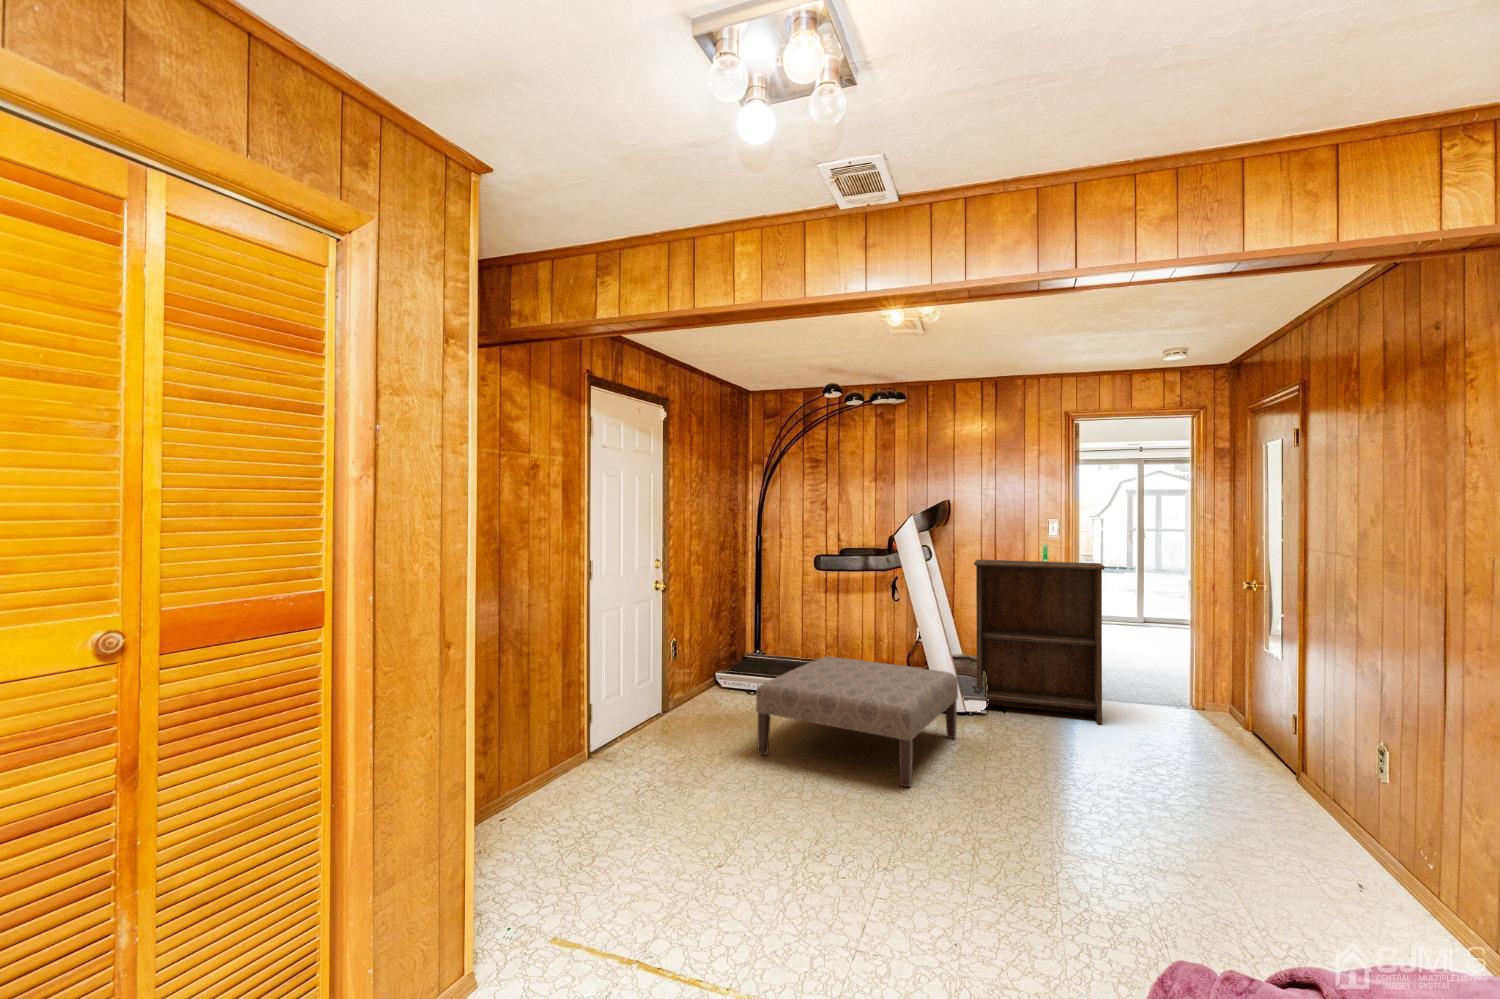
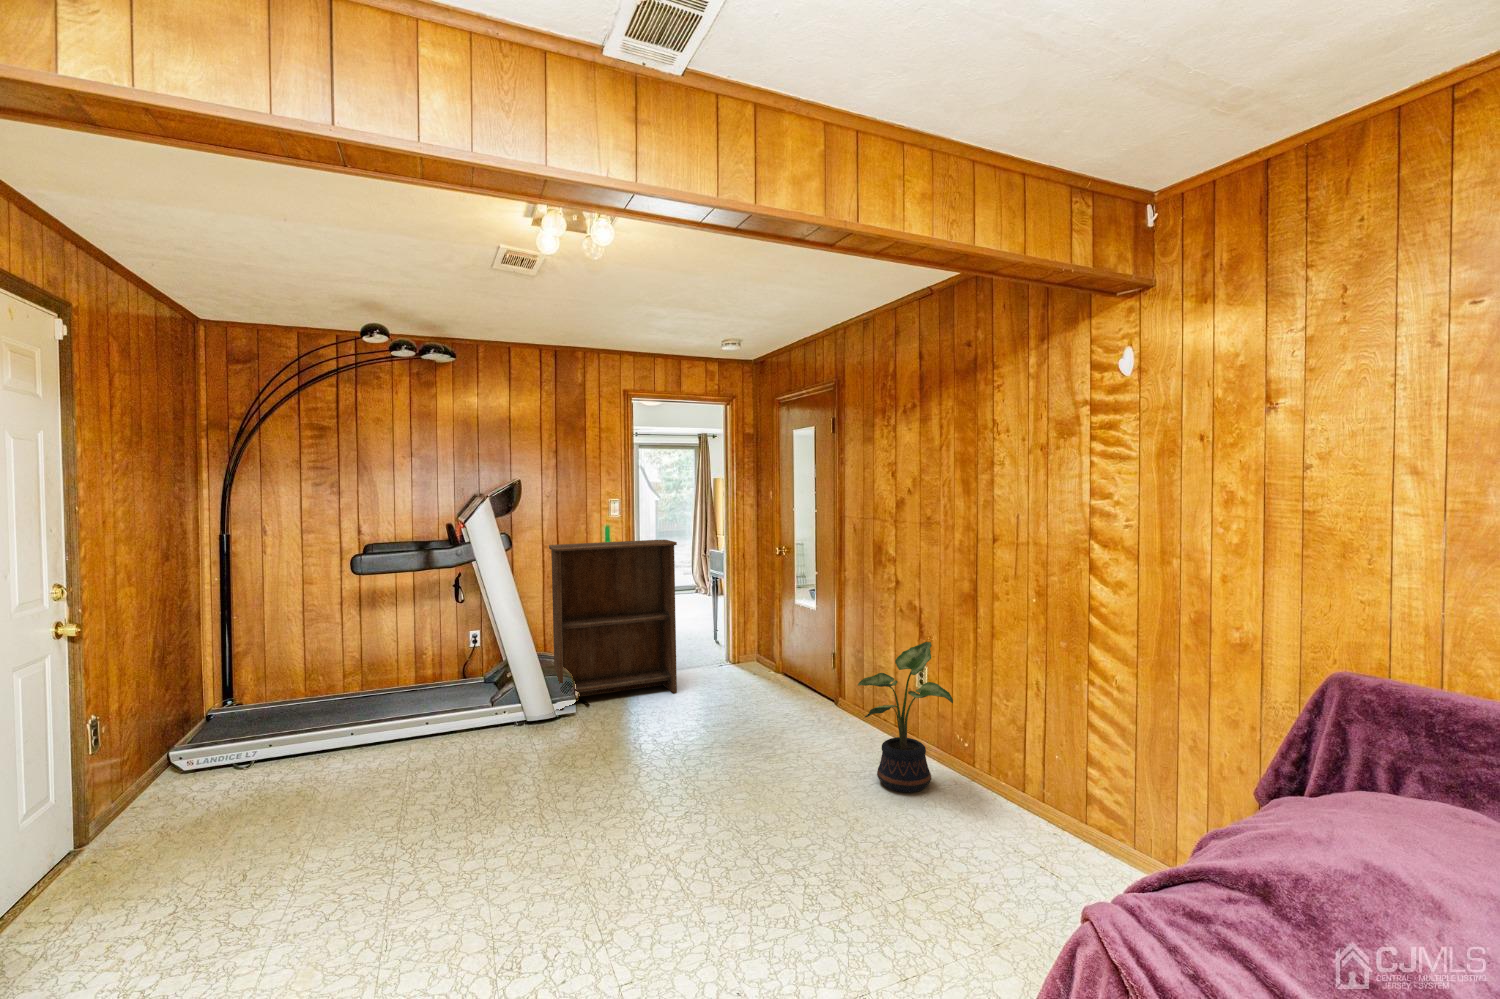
ottoman: present [756,656,958,787] -> none [308,675,560,855]
potted plant: none [1239,719,1384,900] -> present [858,642,953,792]

